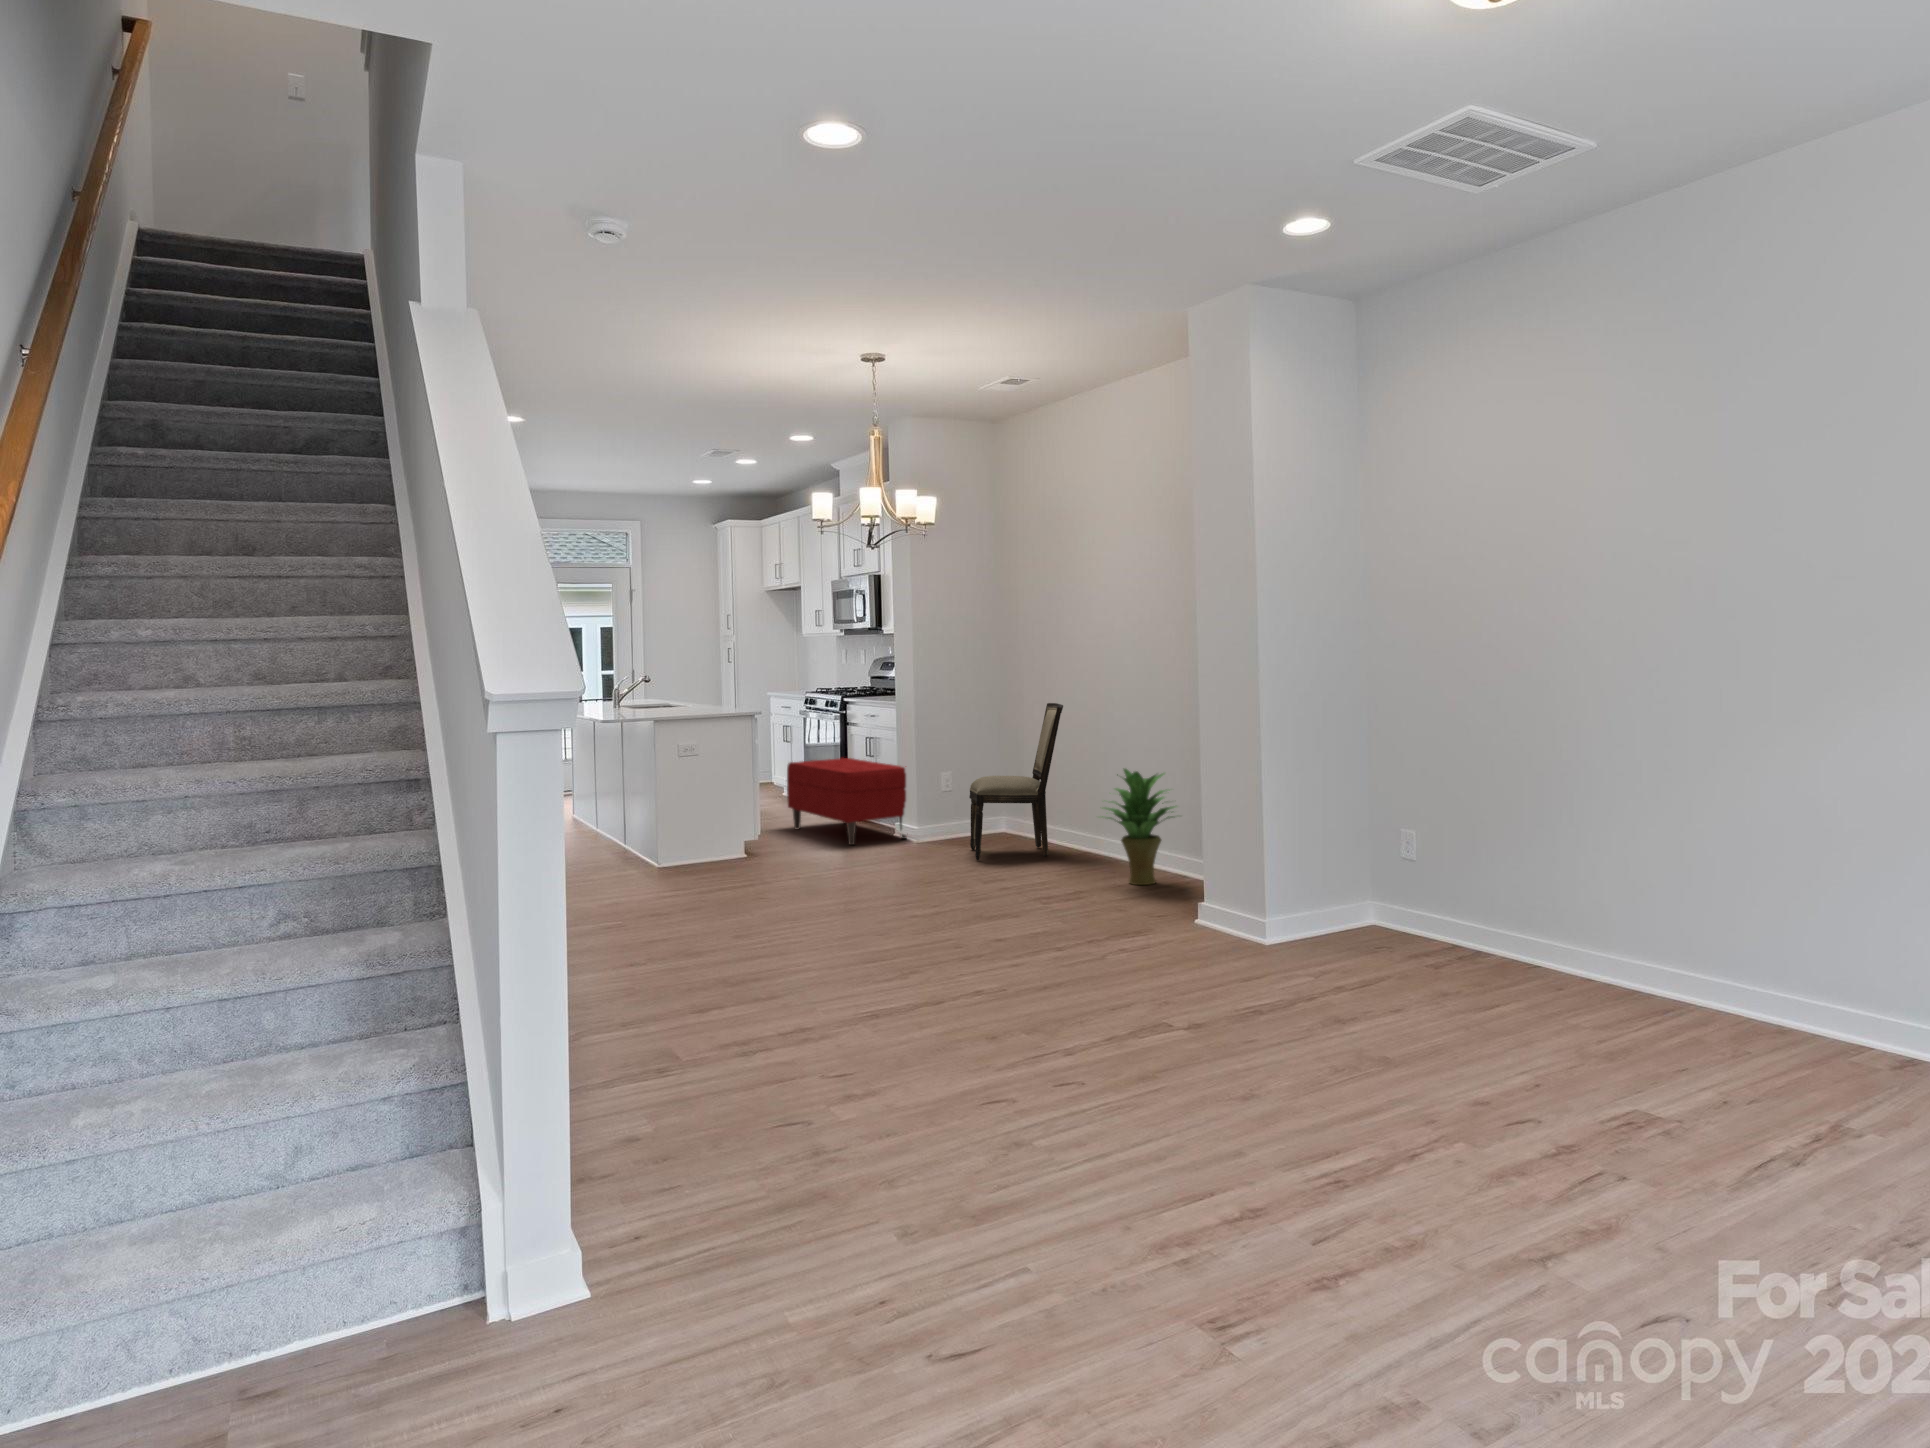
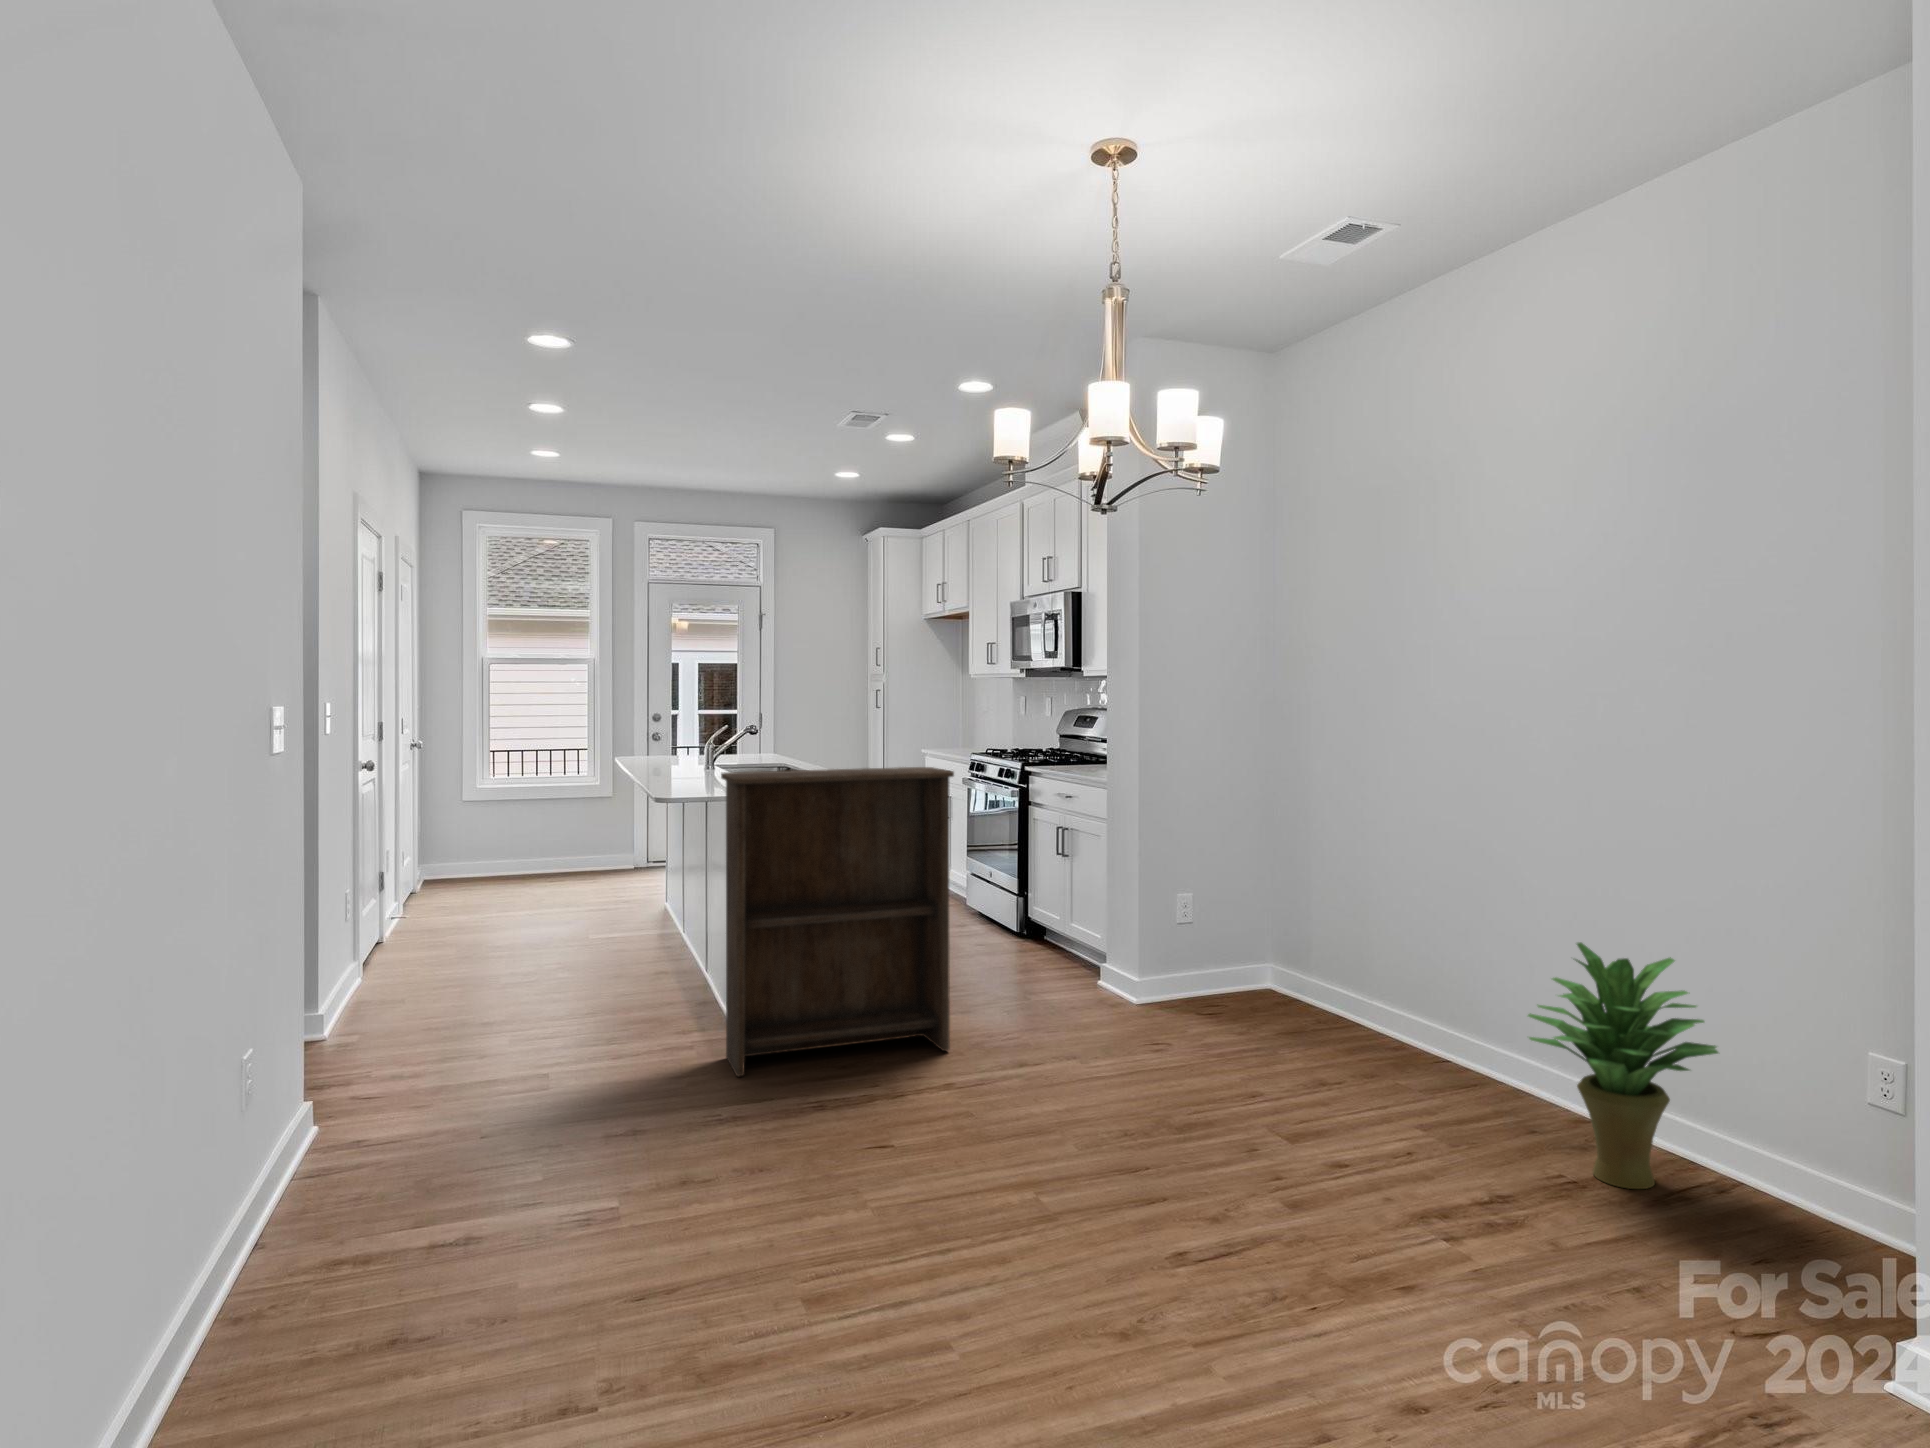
bookshelf: none [649,695,797,879] -> present [721,767,954,1076]
dining chair: present [969,703,1063,860] -> none [1231,794,1408,1065]
bench: present [787,758,907,845] -> none [941,852,1131,1003]

